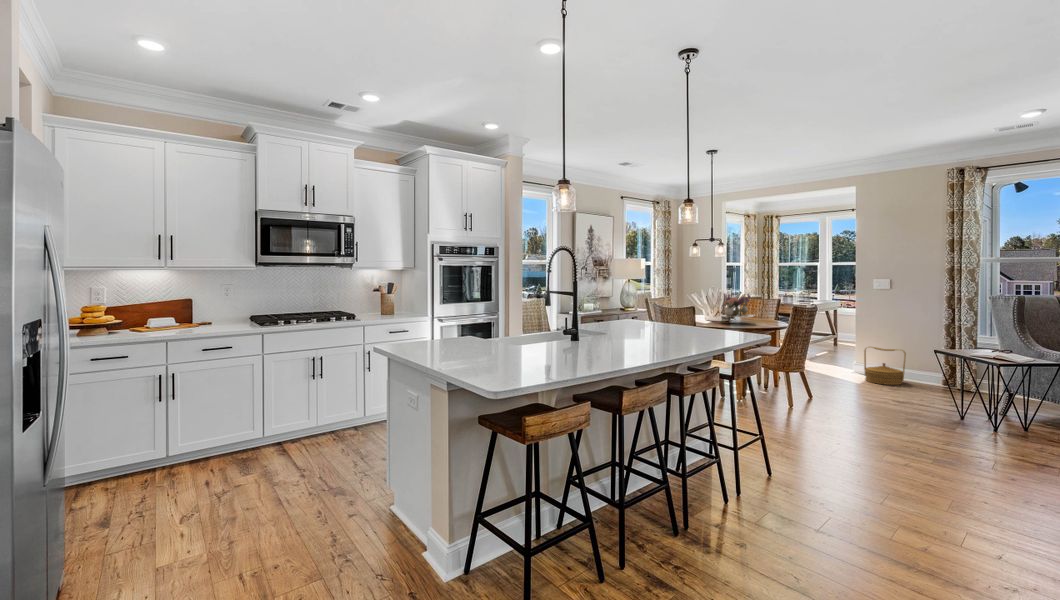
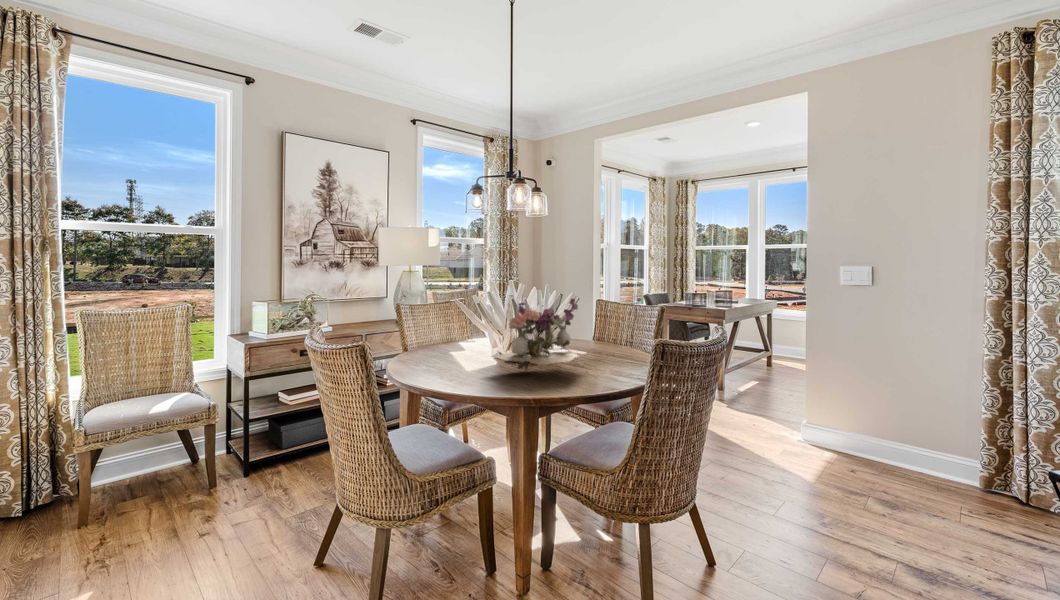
woven basket: present [864,347,906,385] -> none [823,397,906,480]

